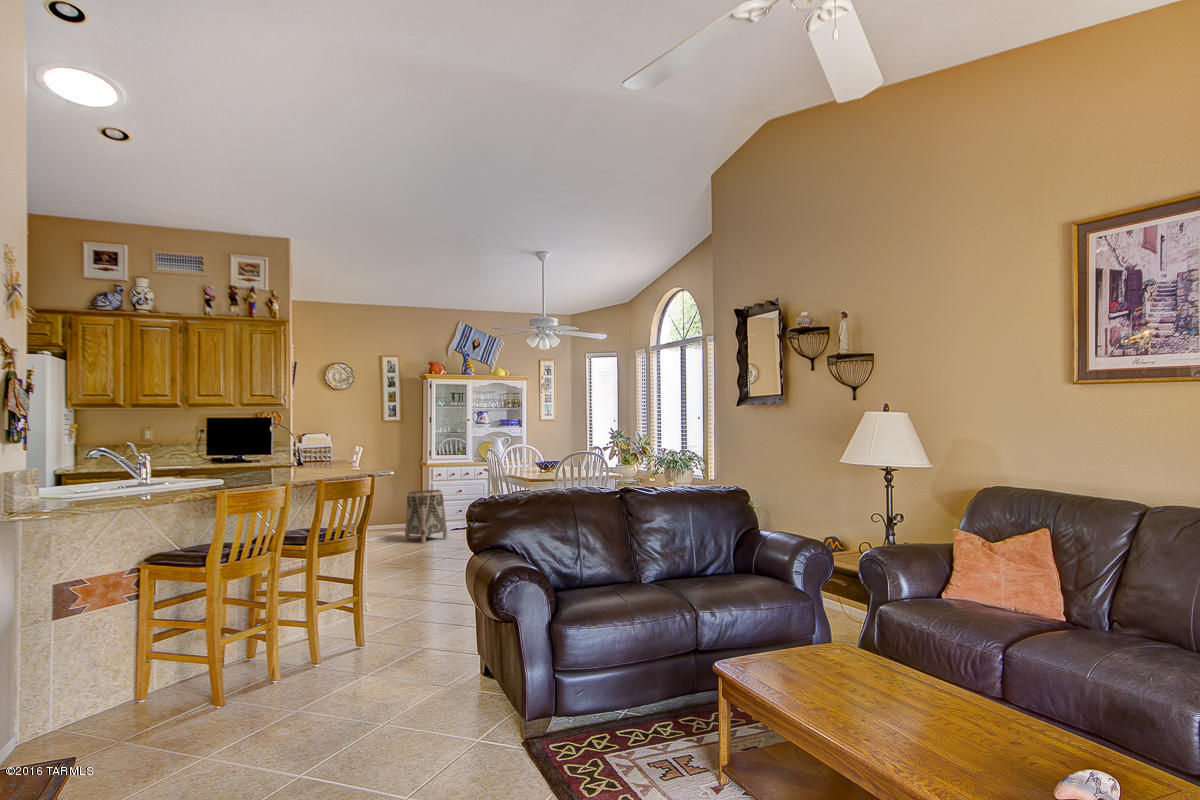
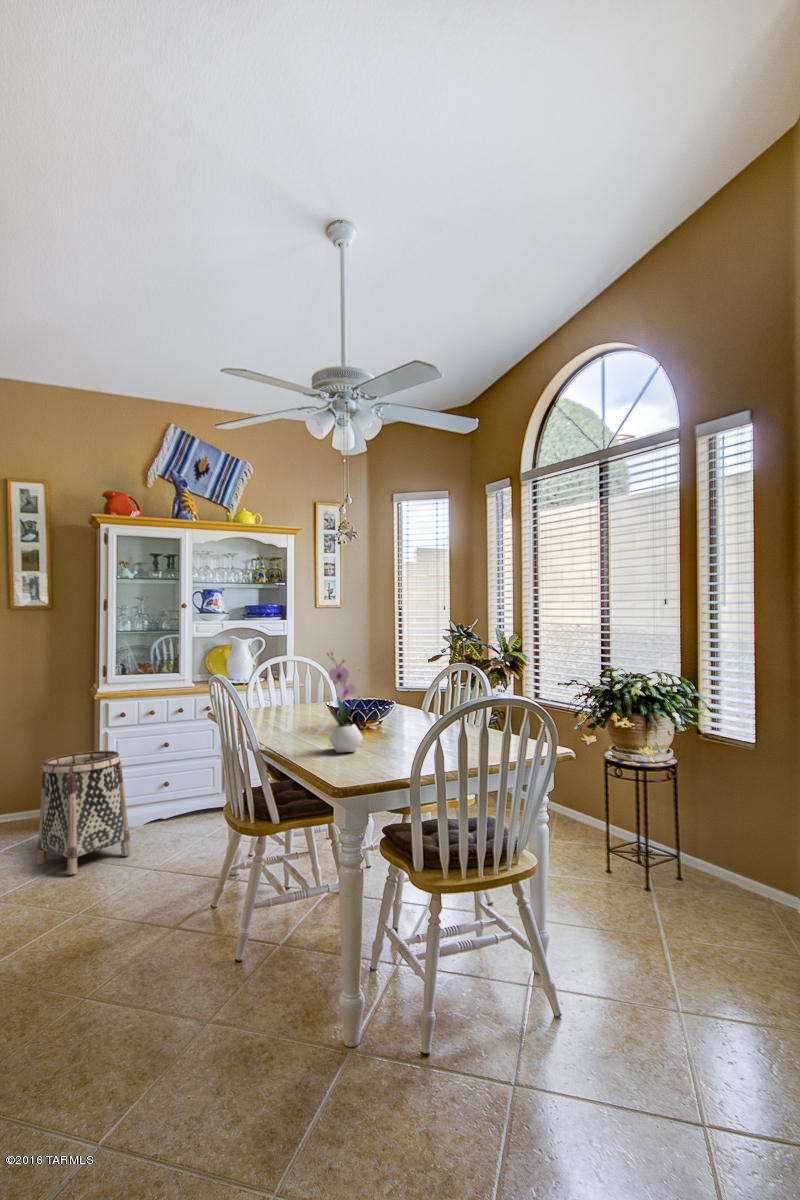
flower arrangement: none [535,436,549,475] -> present [327,652,363,752]

